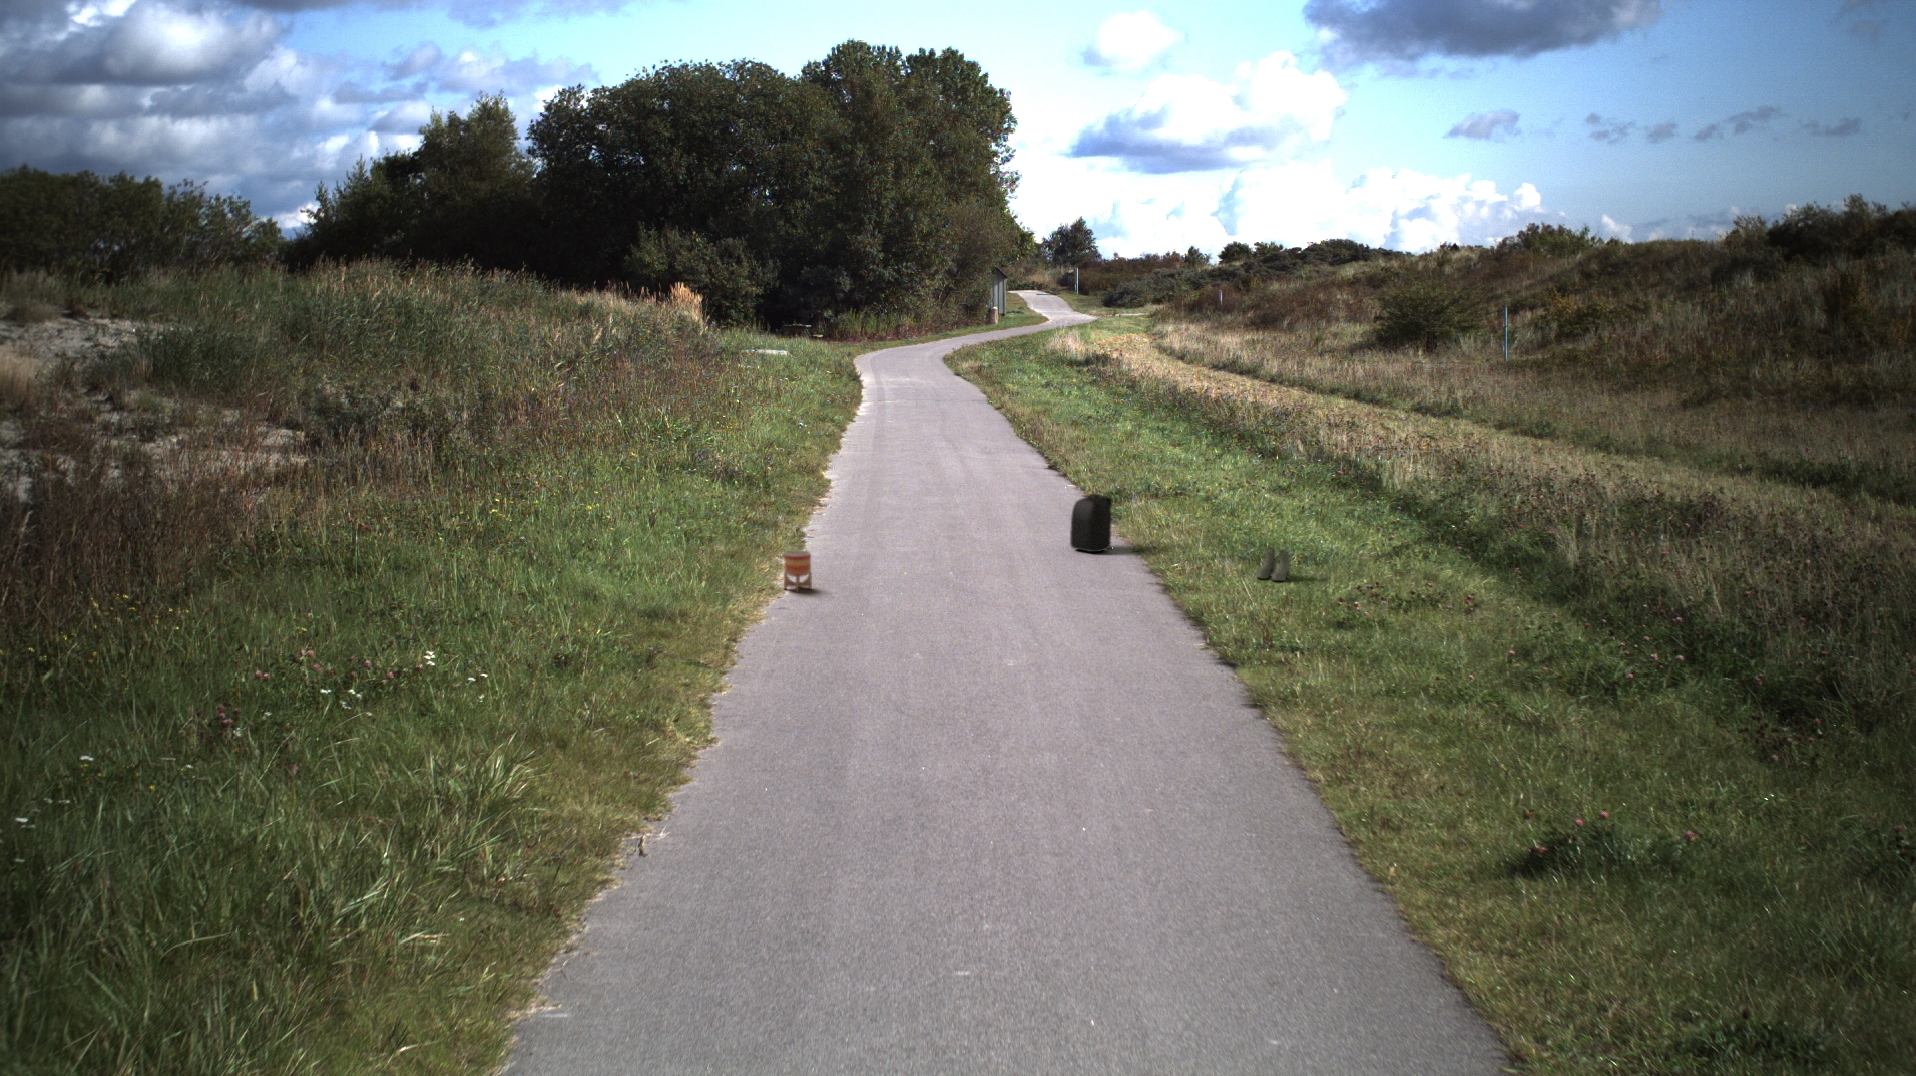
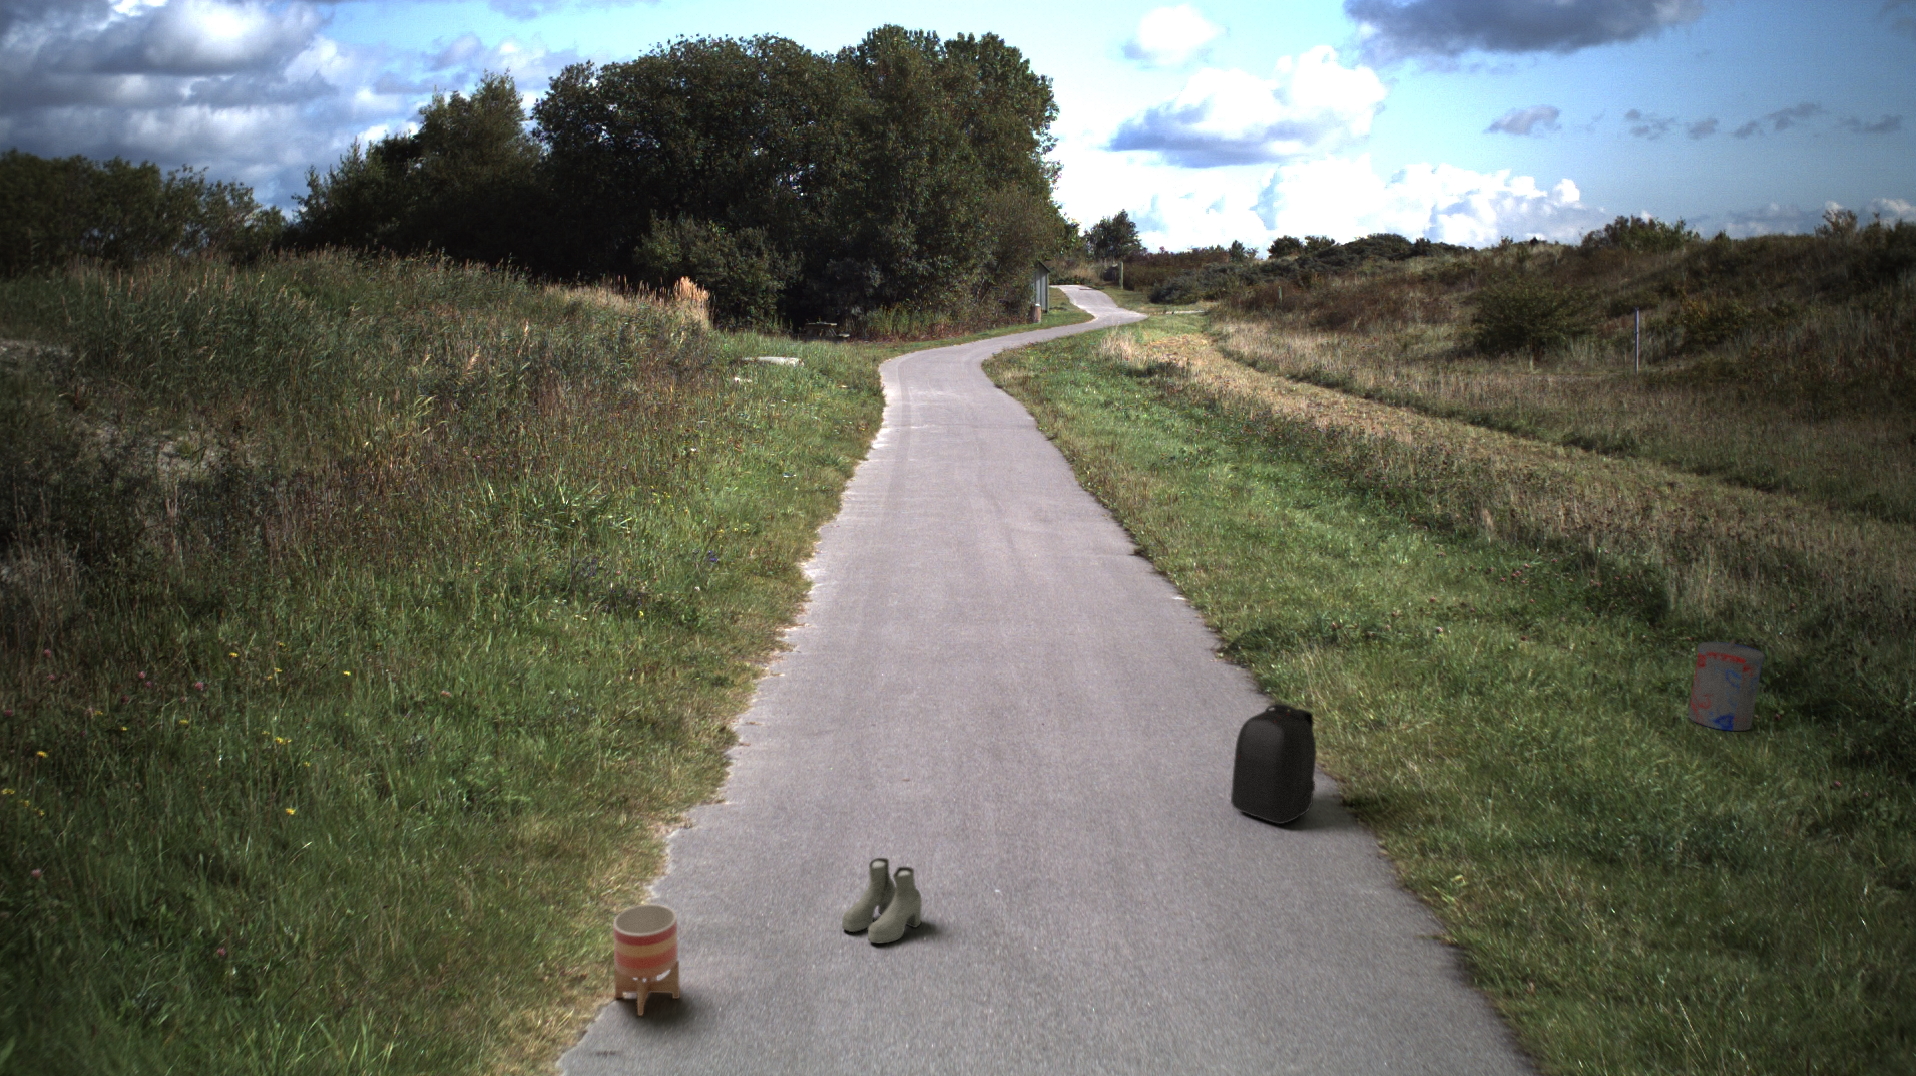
trash can: none [1342,478,1378,528] -> present [1688,640,1765,731]
boots: present [1257,549,1290,581] -> present [842,858,922,943]

